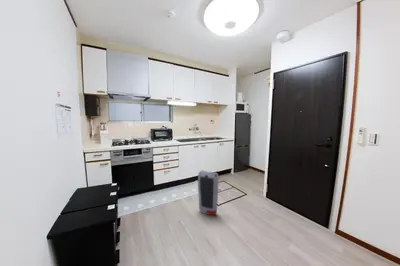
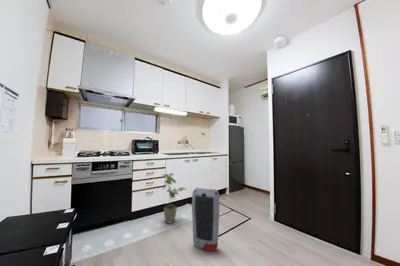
house plant: none [176,158,196,195] -> present [163,173,186,223]

